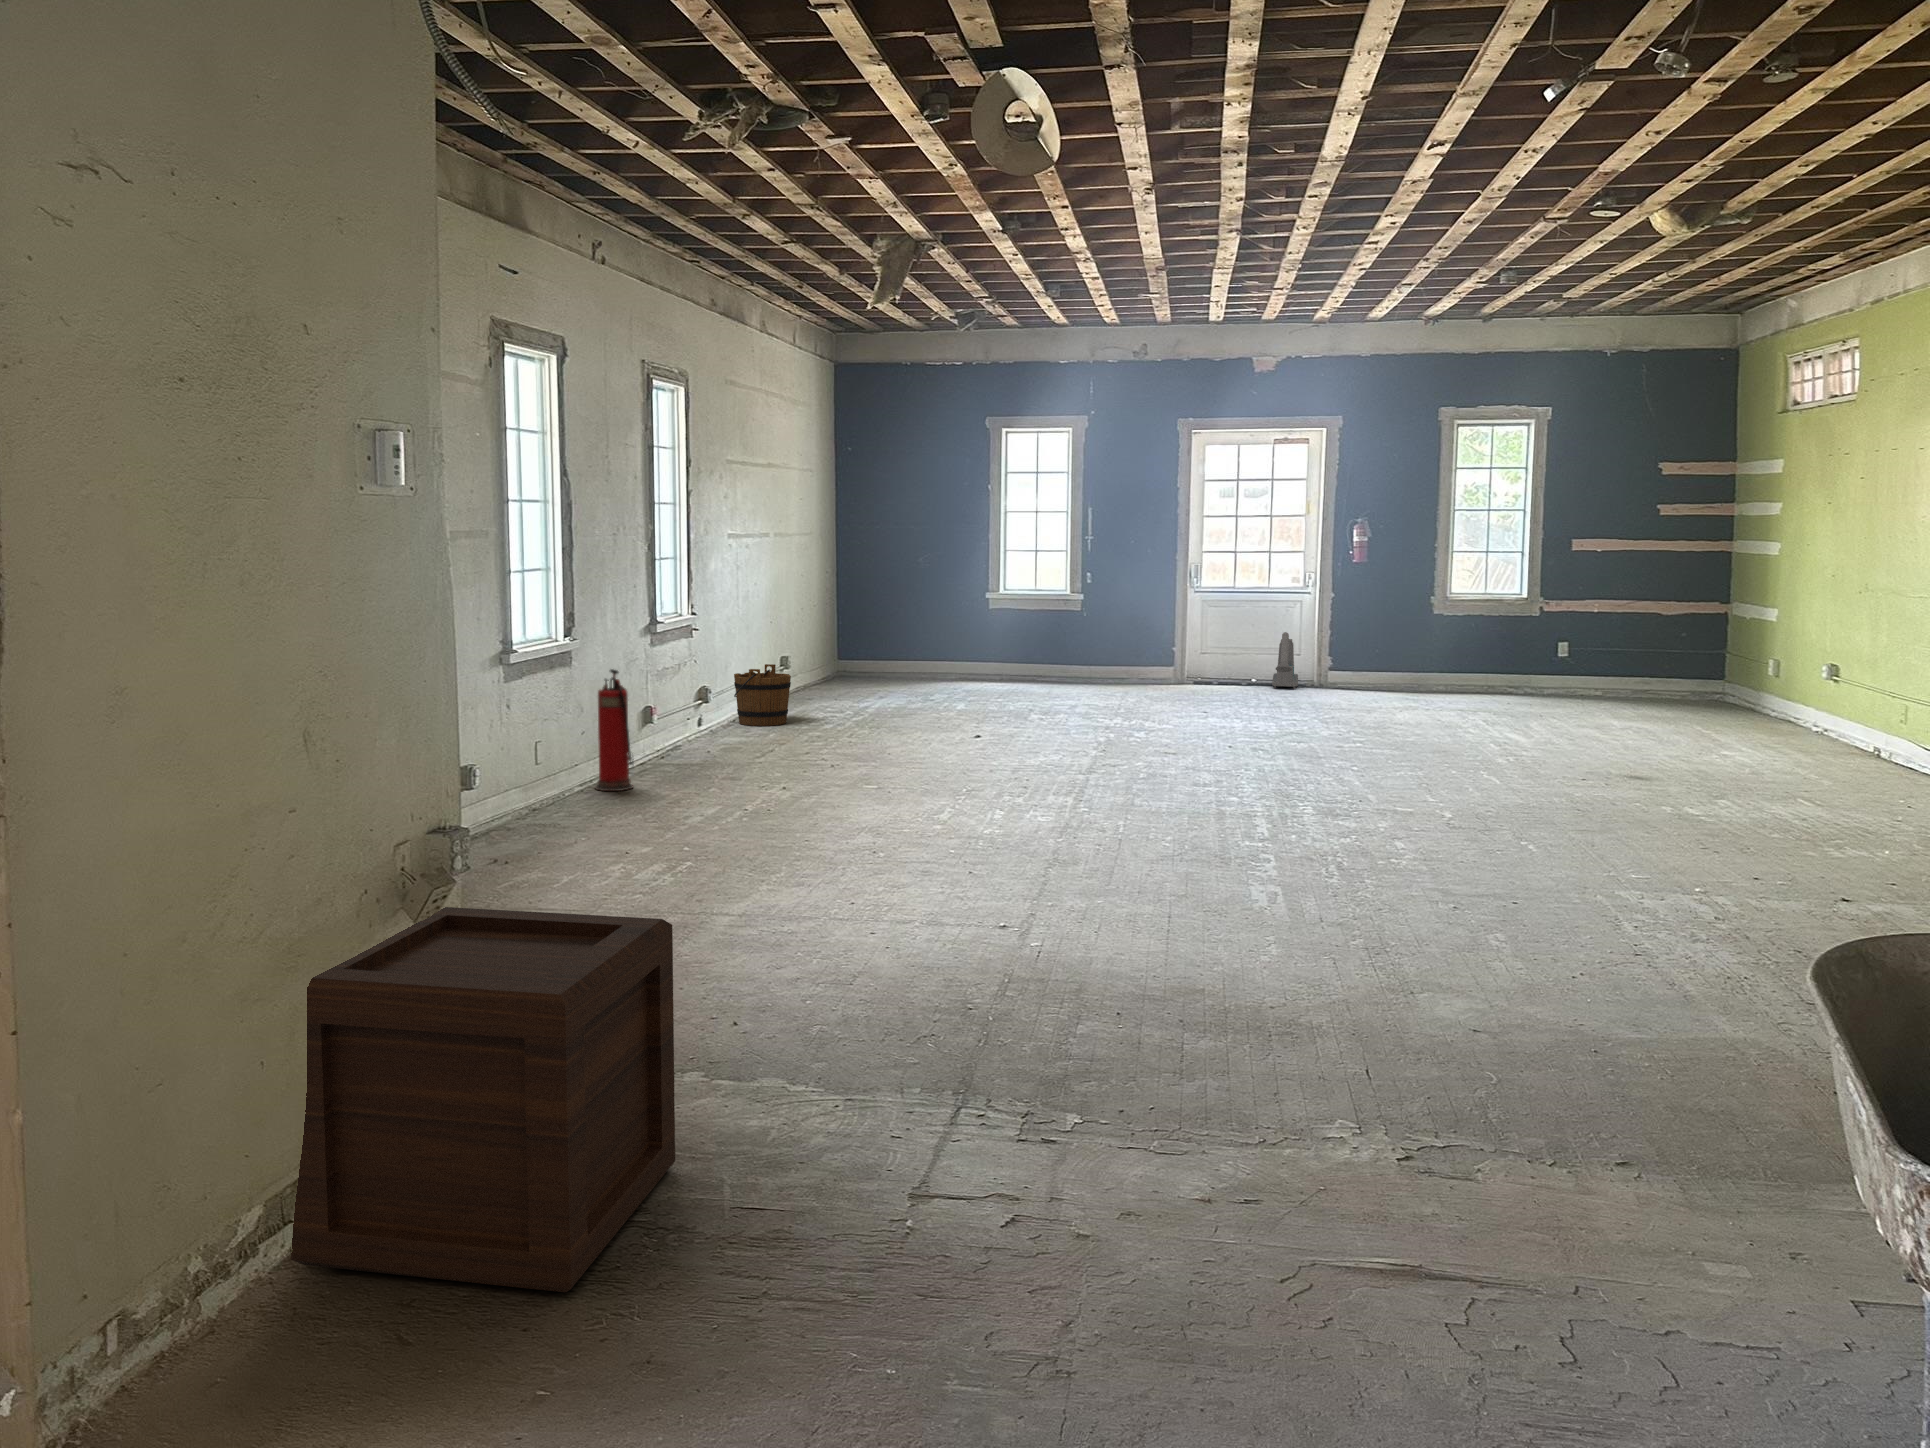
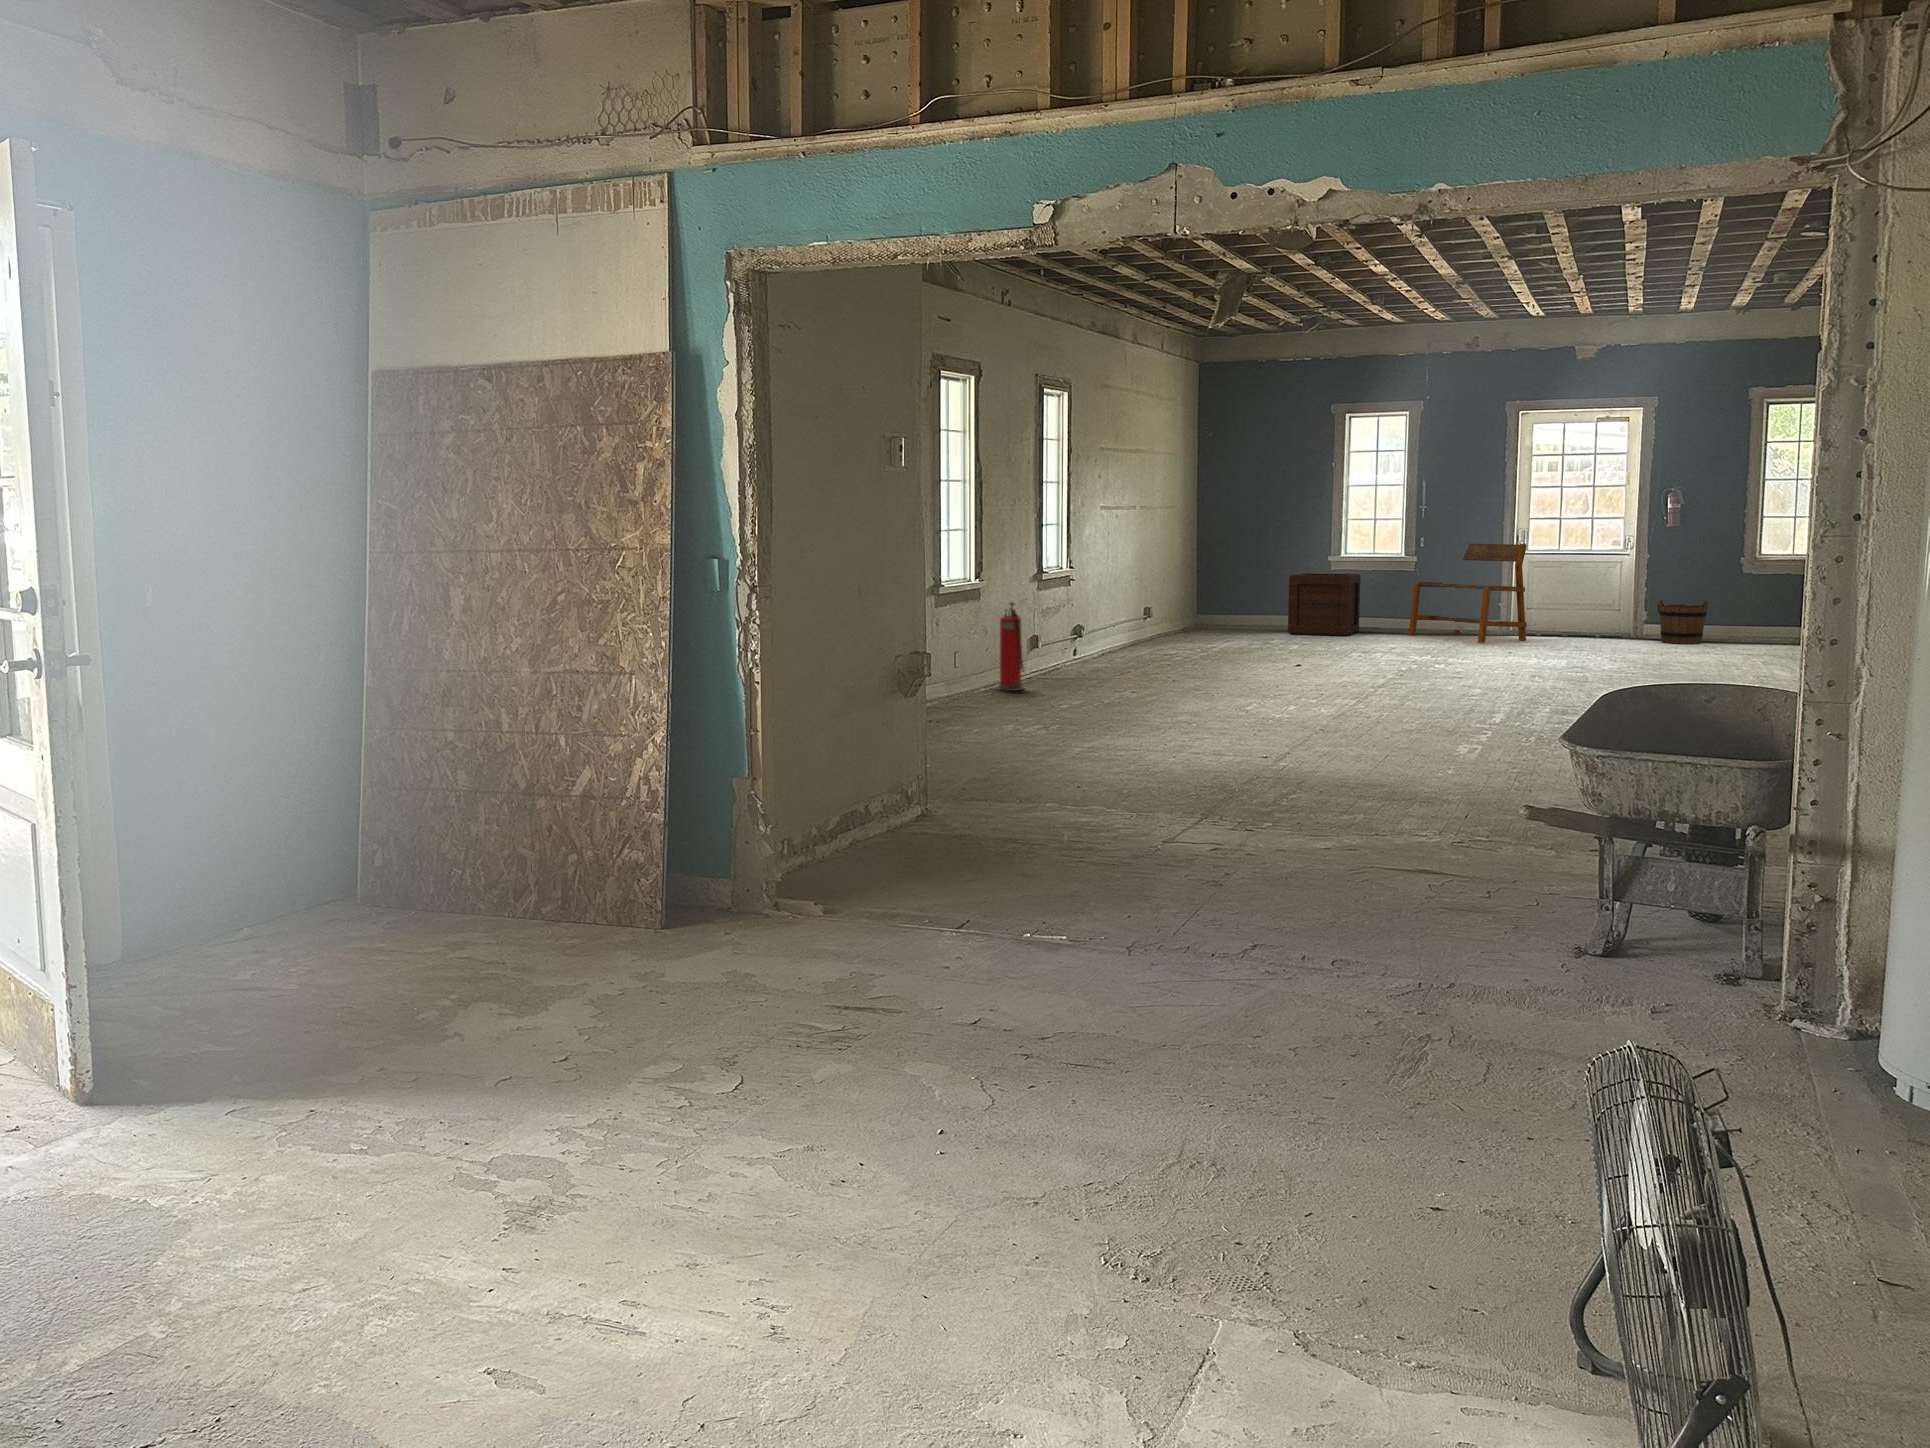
bench: none [1079,577,1209,694] -> present [1409,544,1527,643]
vacuum cleaner: present [1272,632,1298,689] -> none [1588,590,1615,641]
bucket: present [734,664,791,726] -> present [1658,599,1708,644]
wooden crate: present [291,907,675,1292] -> present [1288,573,1360,636]

